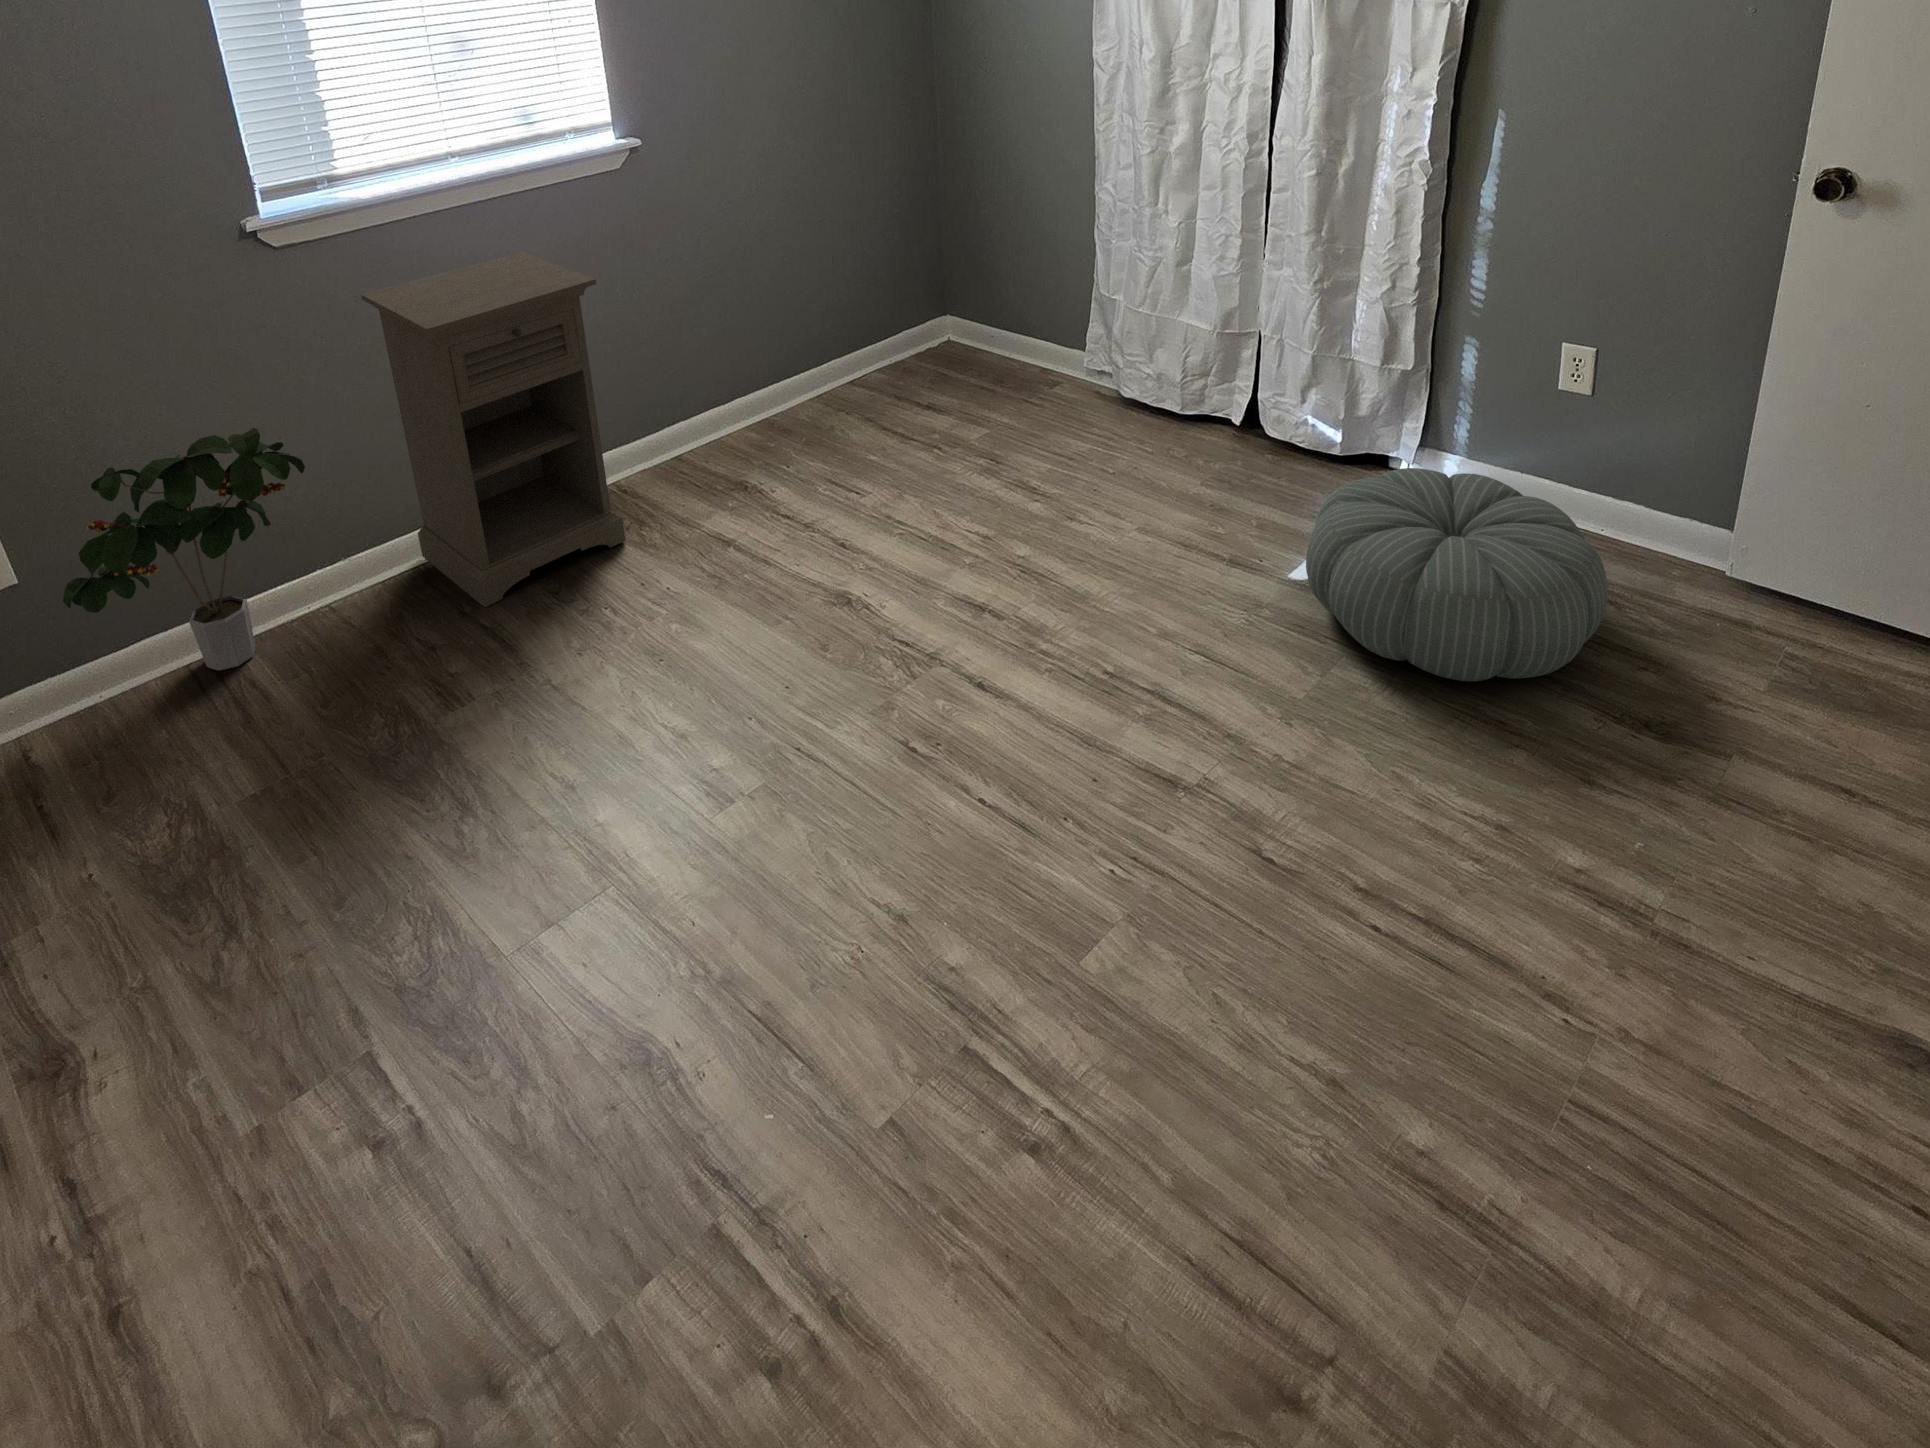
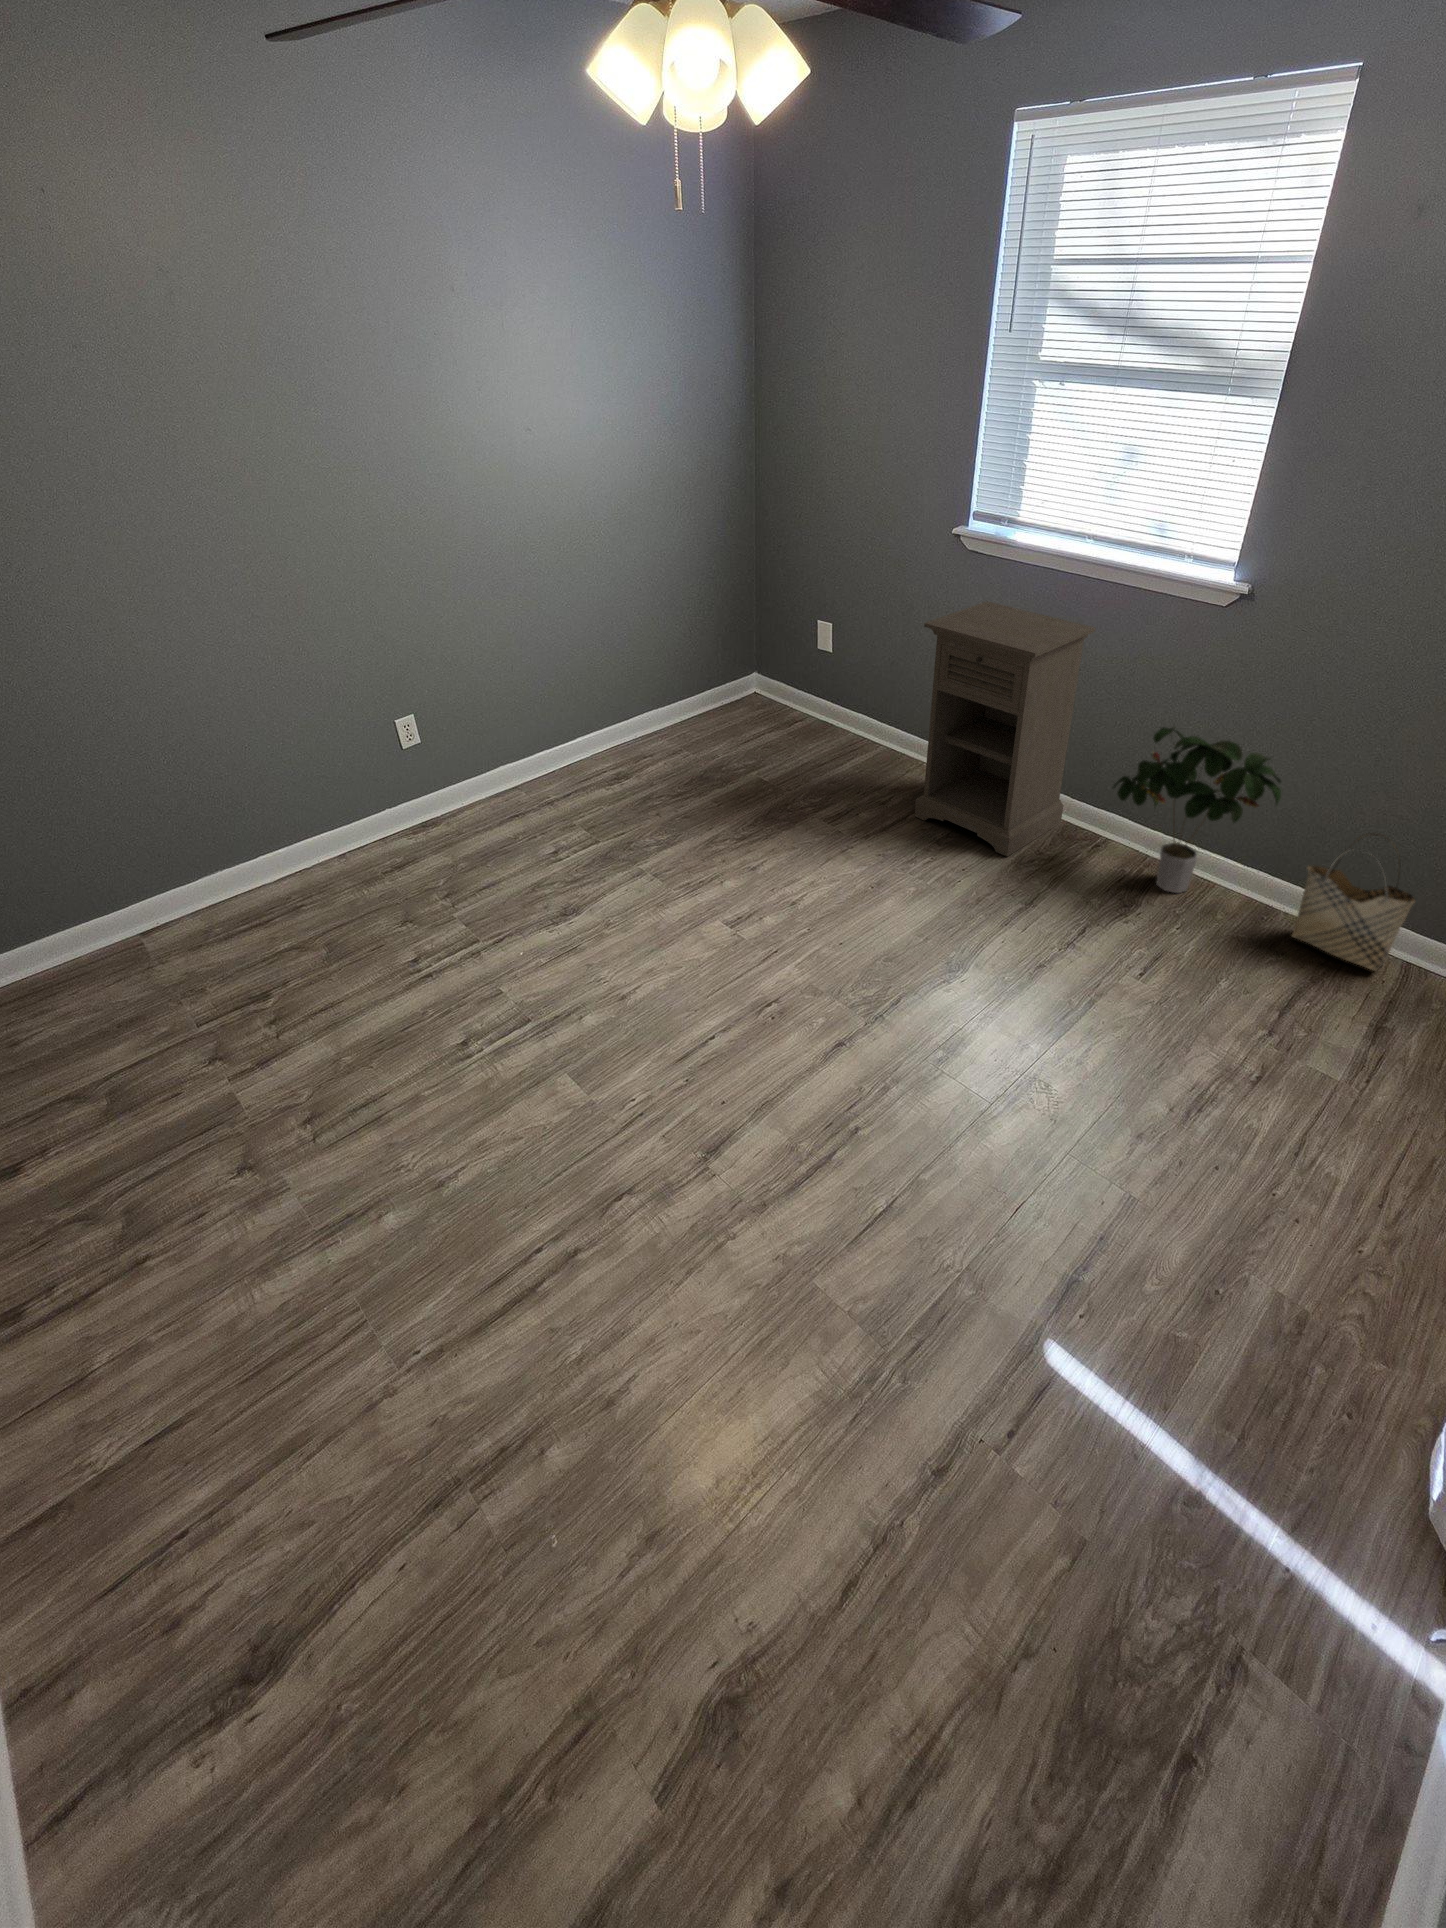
woven basket: none [794,293,866,410] -> present [1292,833,1415,971]
potted plant: present [63,428,305,671] -> present [1113,727,1281,893]
pouf: present [1306,468,1608,681] -> none [799,1268,1228,1759]

